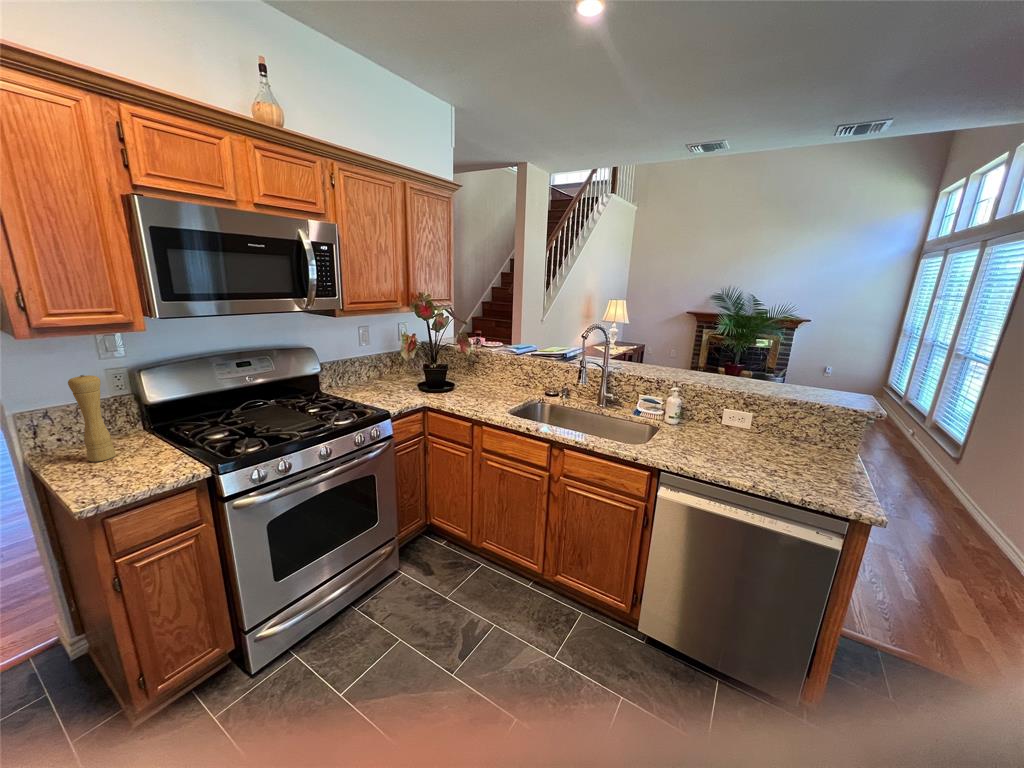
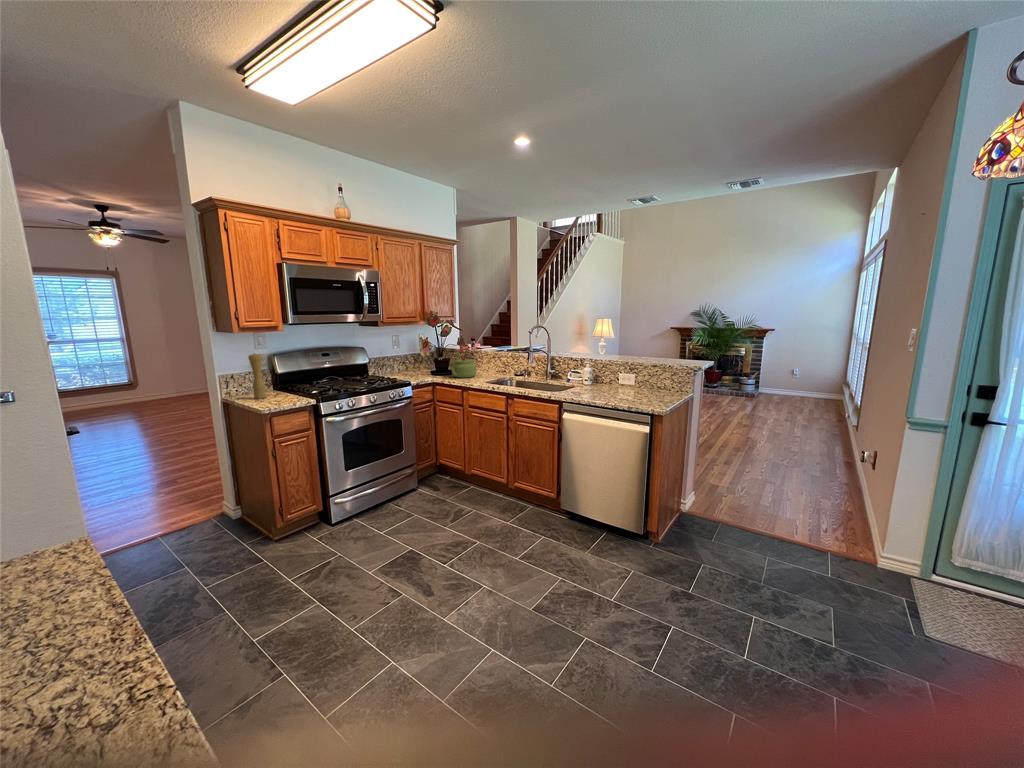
kettle: none [451,352,488,399] -> present [450,348,476,378]

